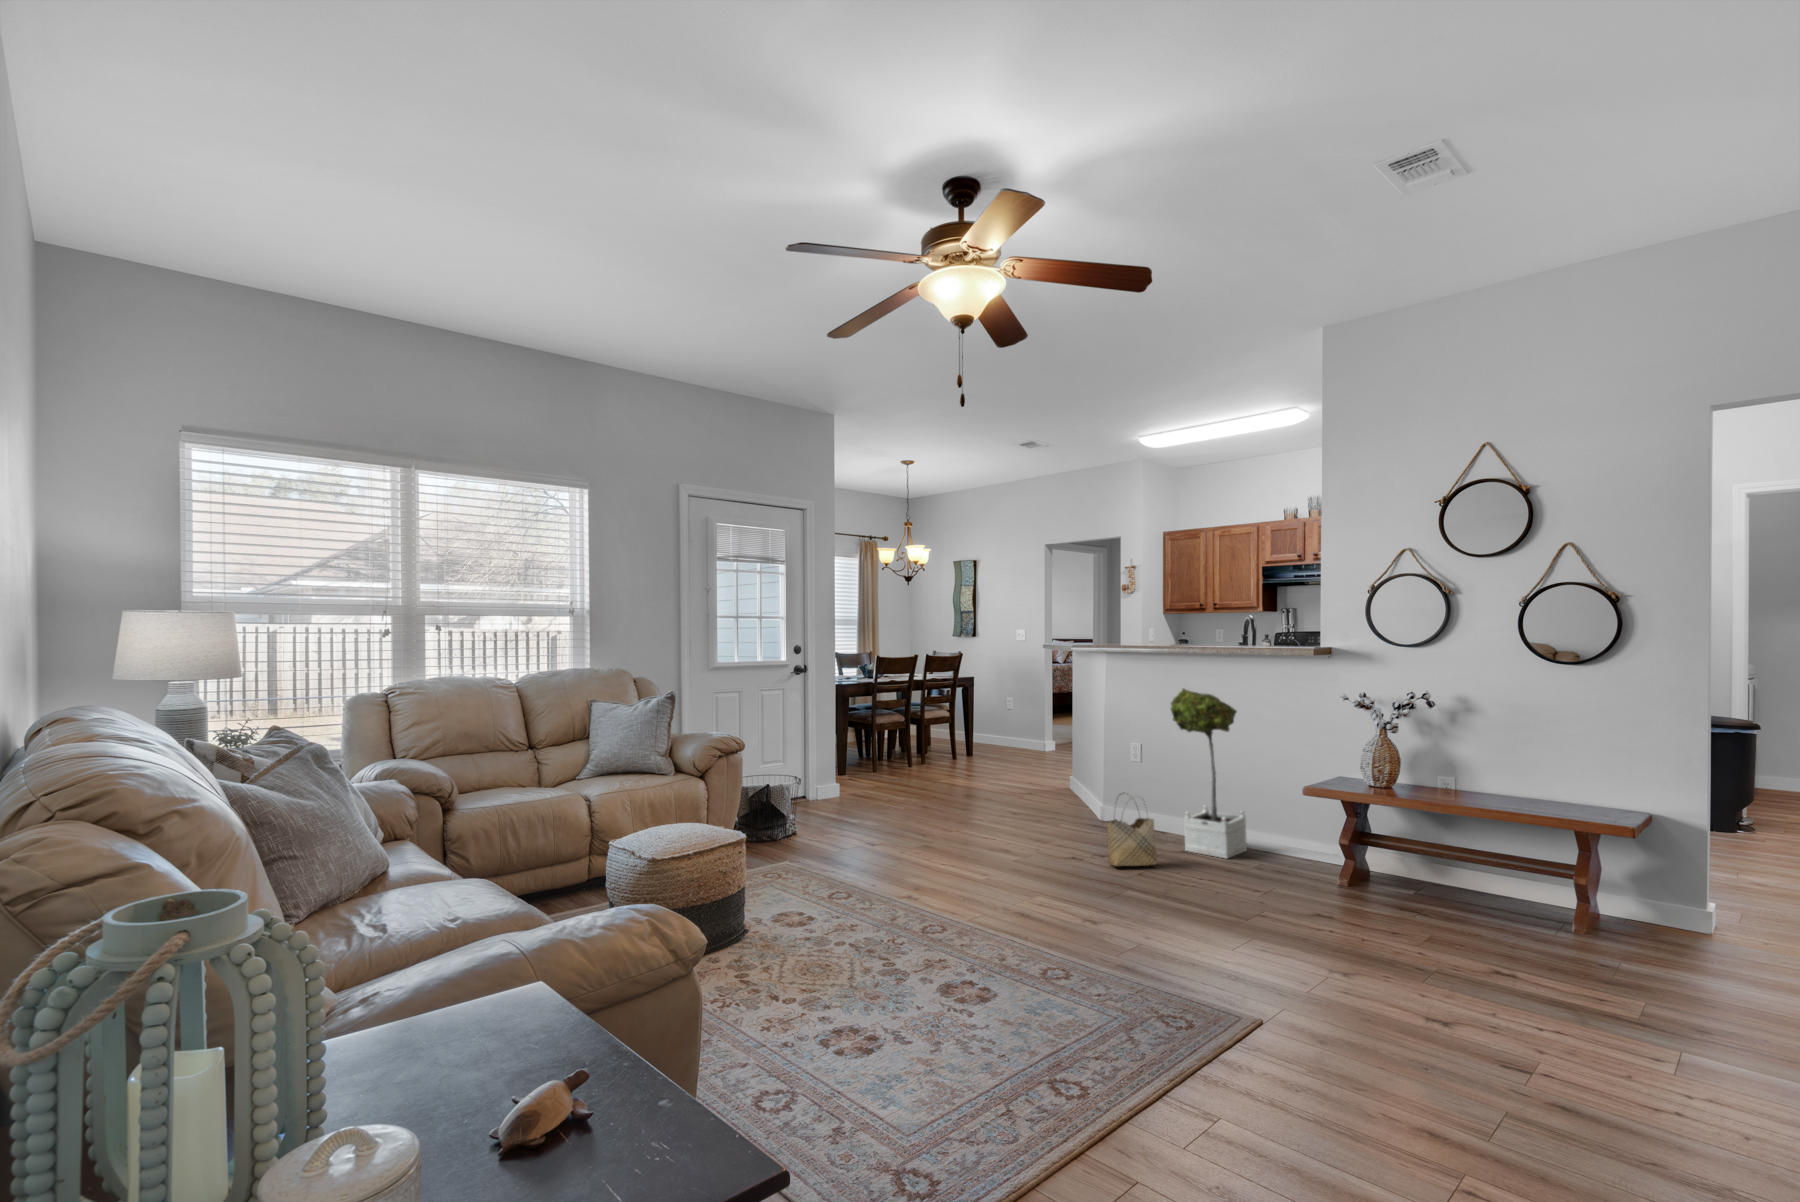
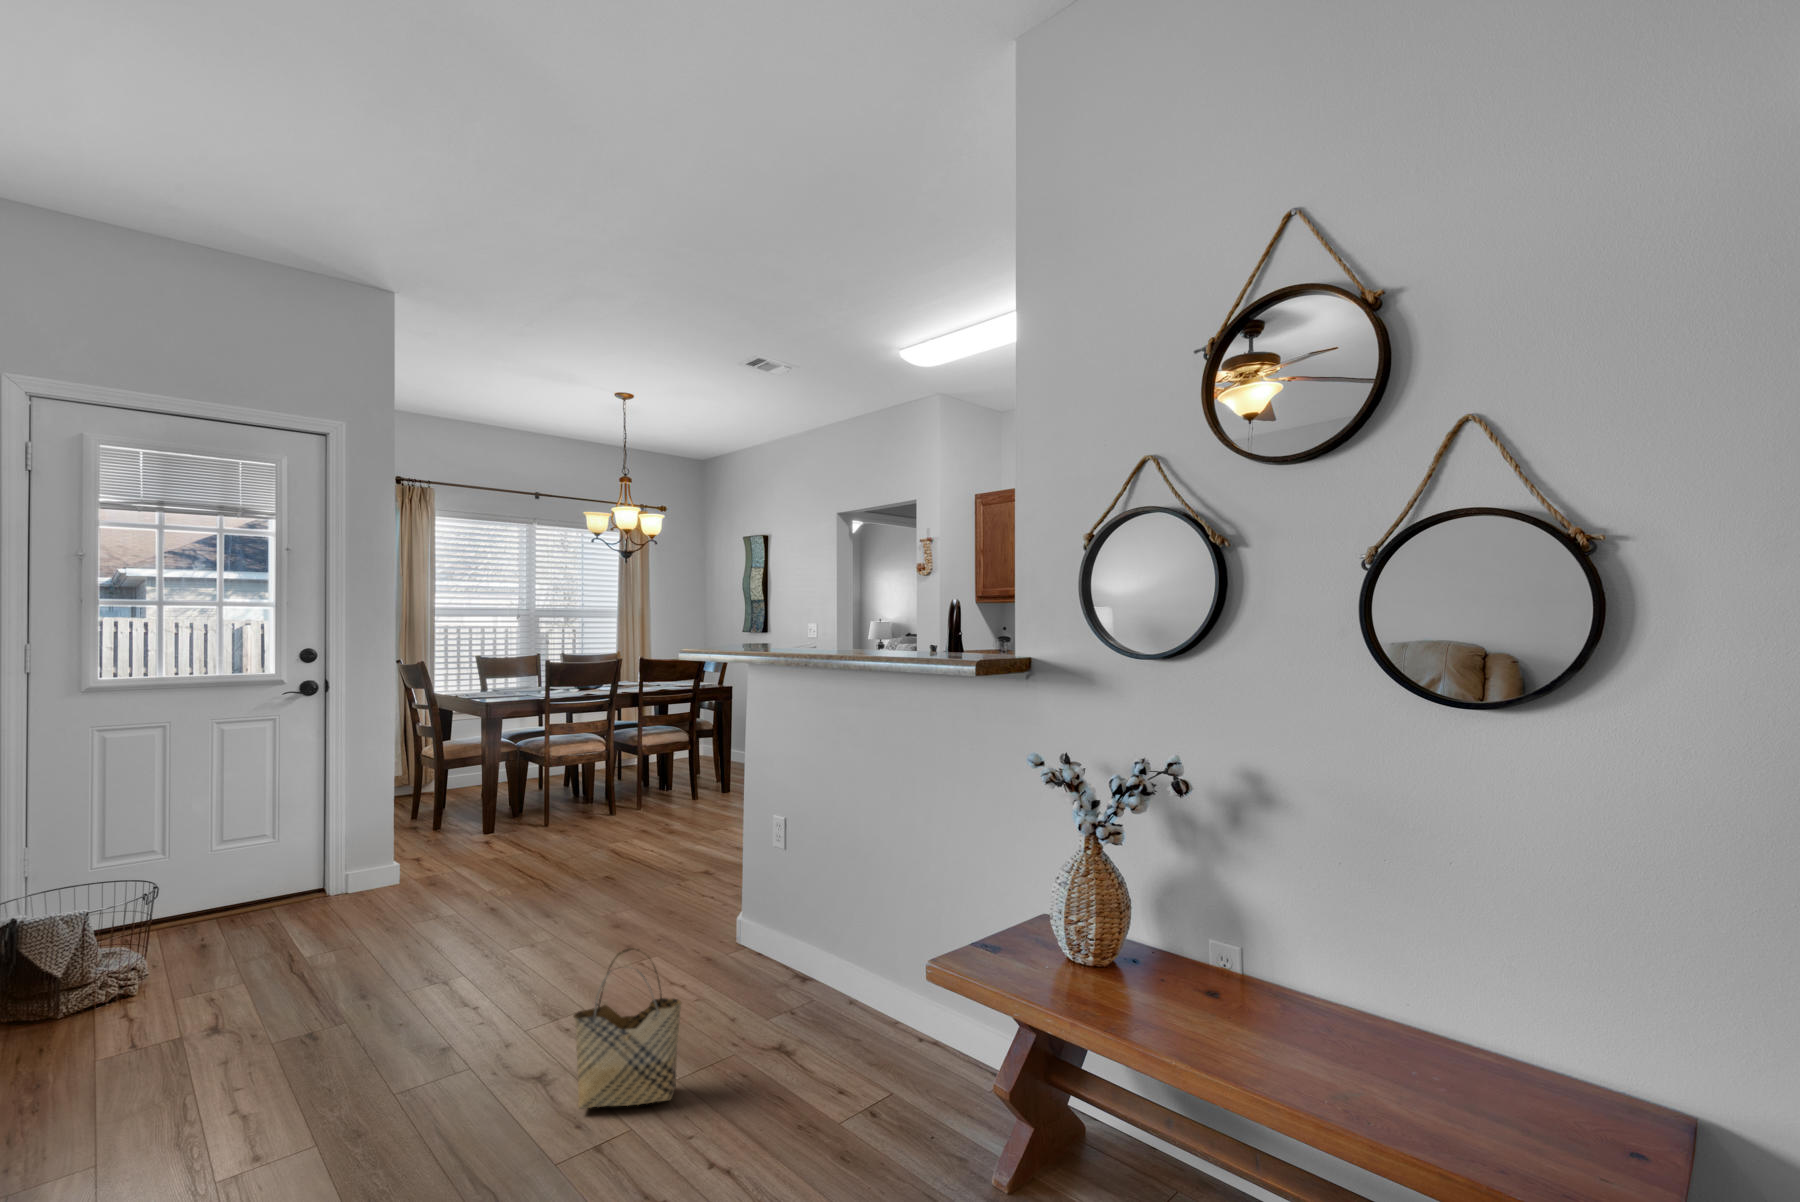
potted tree: present [1171,689,1247,858] -> none [768,736,901,1070]

